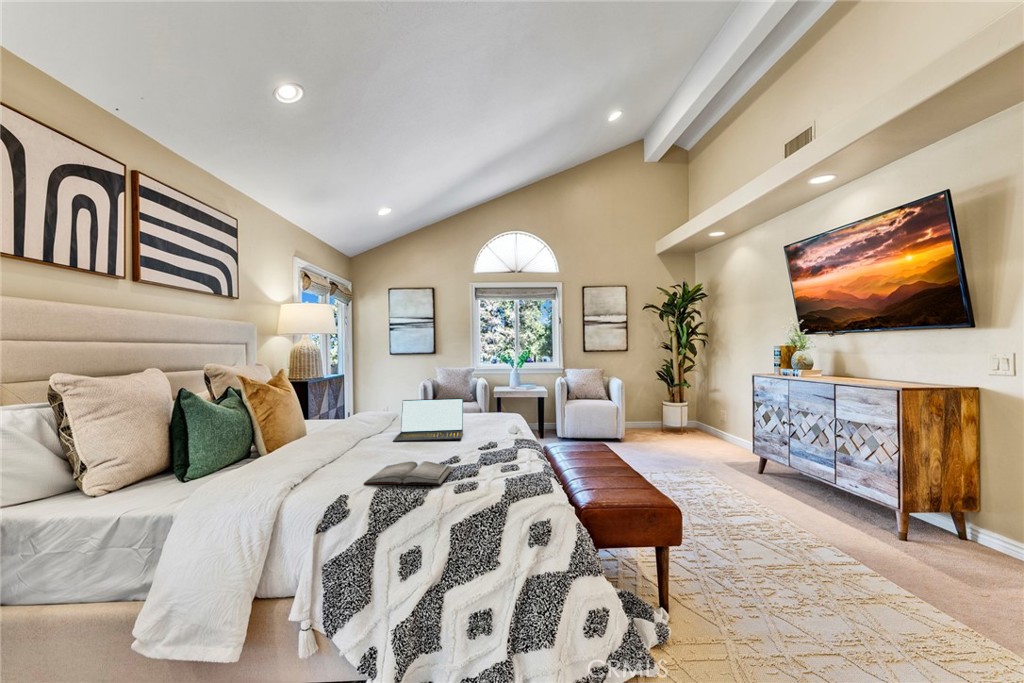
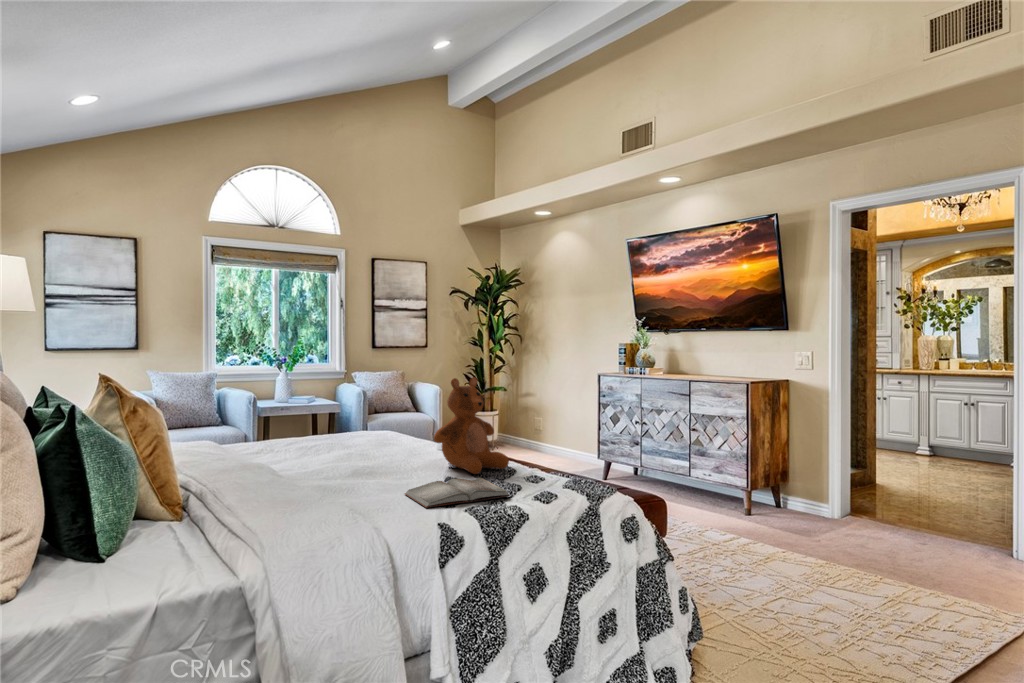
teddy bear: none [453,376,515,459] -> present [434,377,509,474]
laptop: present [393,398,463,442] -> none [299,409,408,471]

